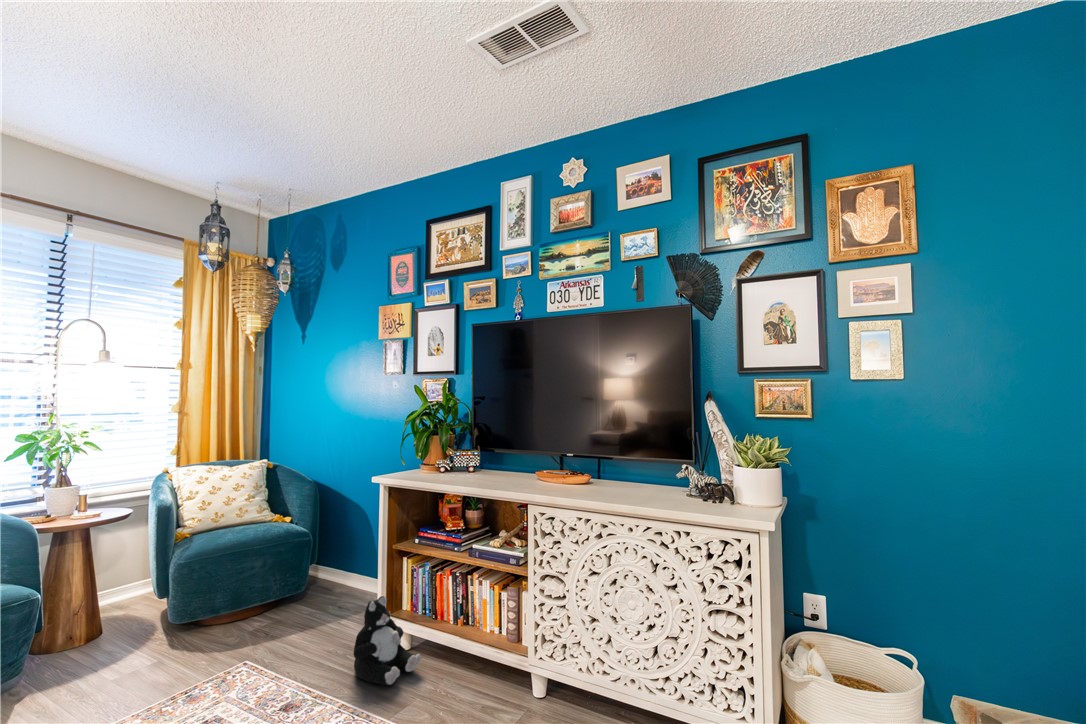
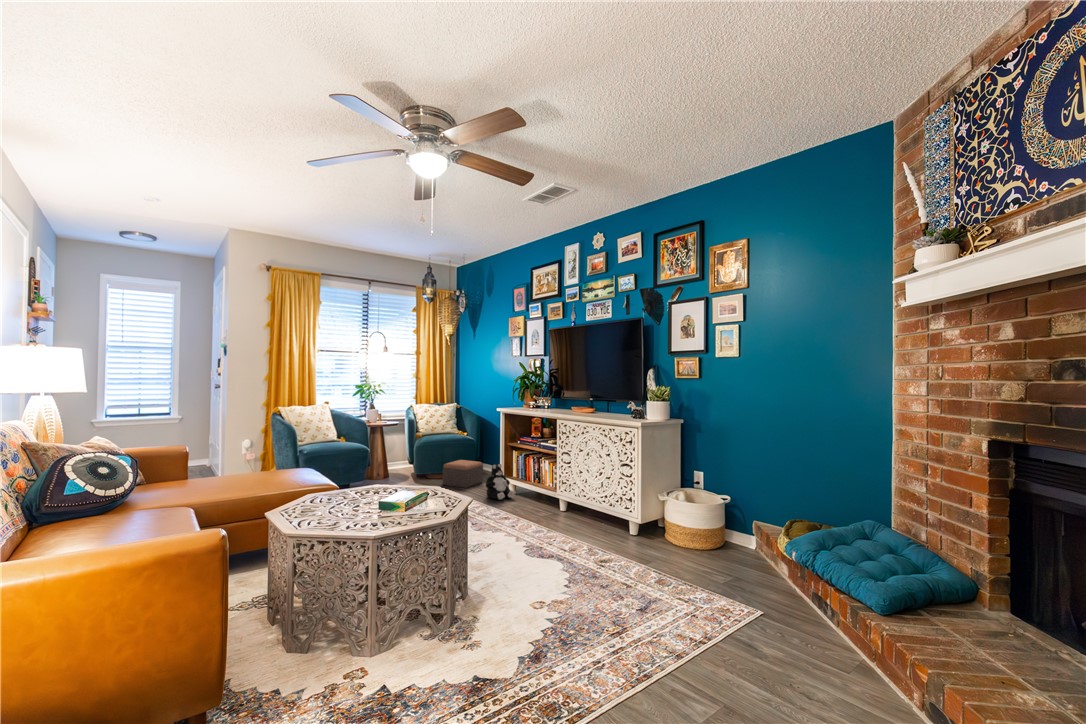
footstool: none [240,578,331,647] -> present [443,460,483,488]

